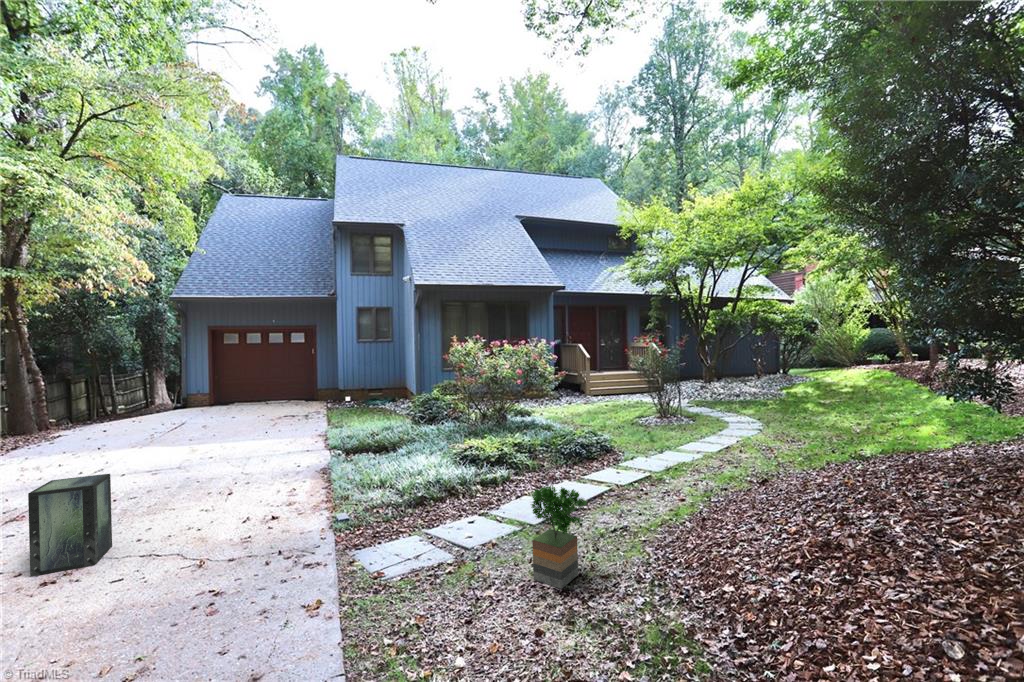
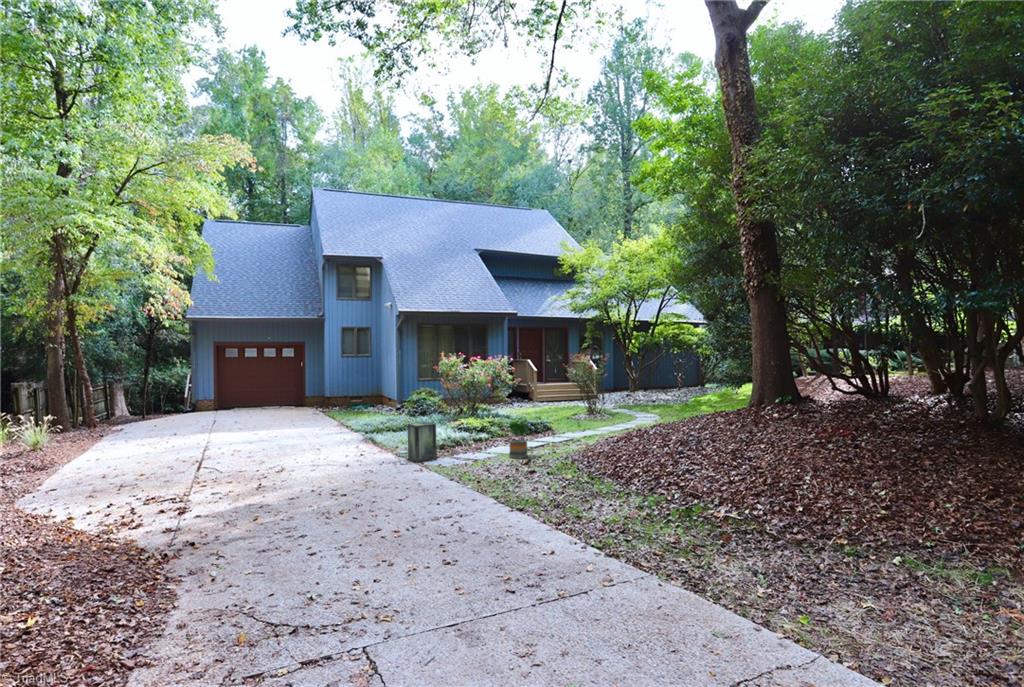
storage box: present [28,474,112,576] -> present [407,422,437,463]

